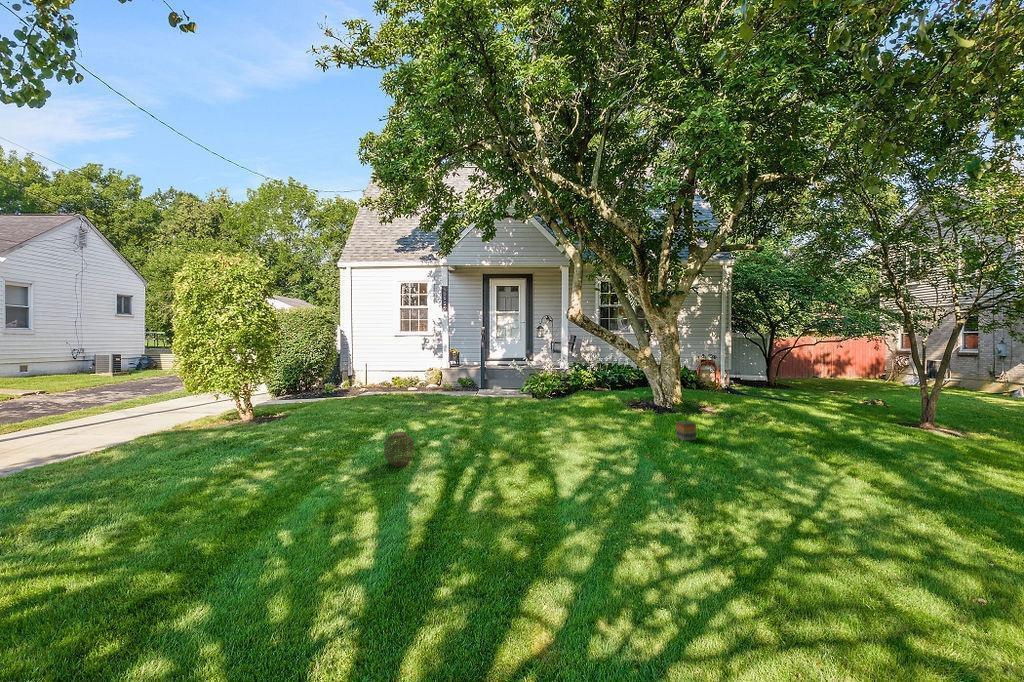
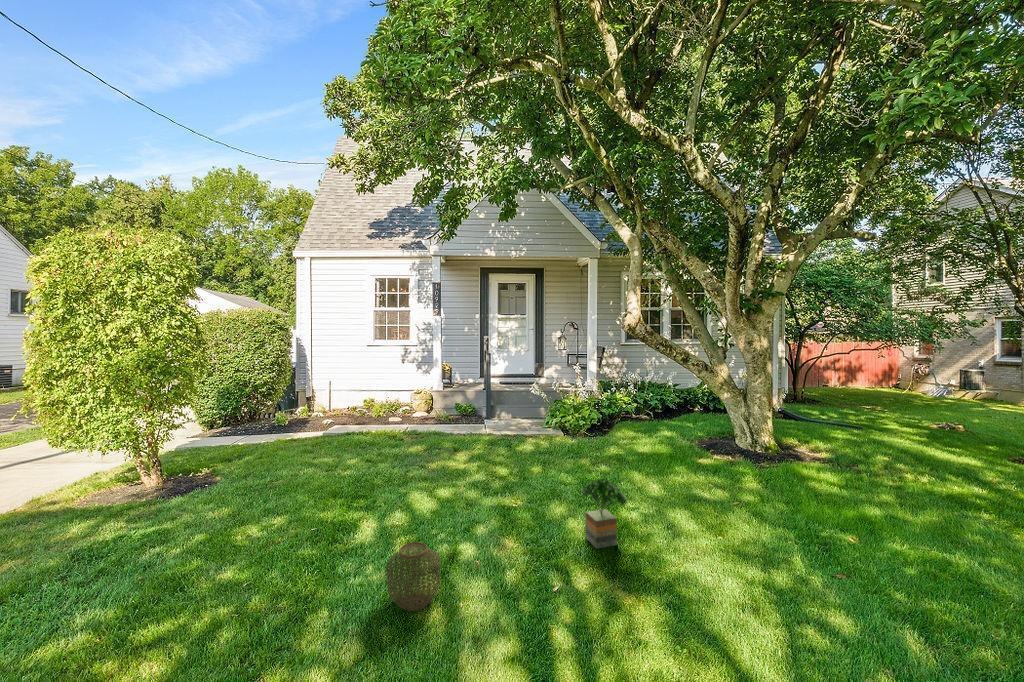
potted tree: present [674,402,702,441] -> present [581,479,627,549]

